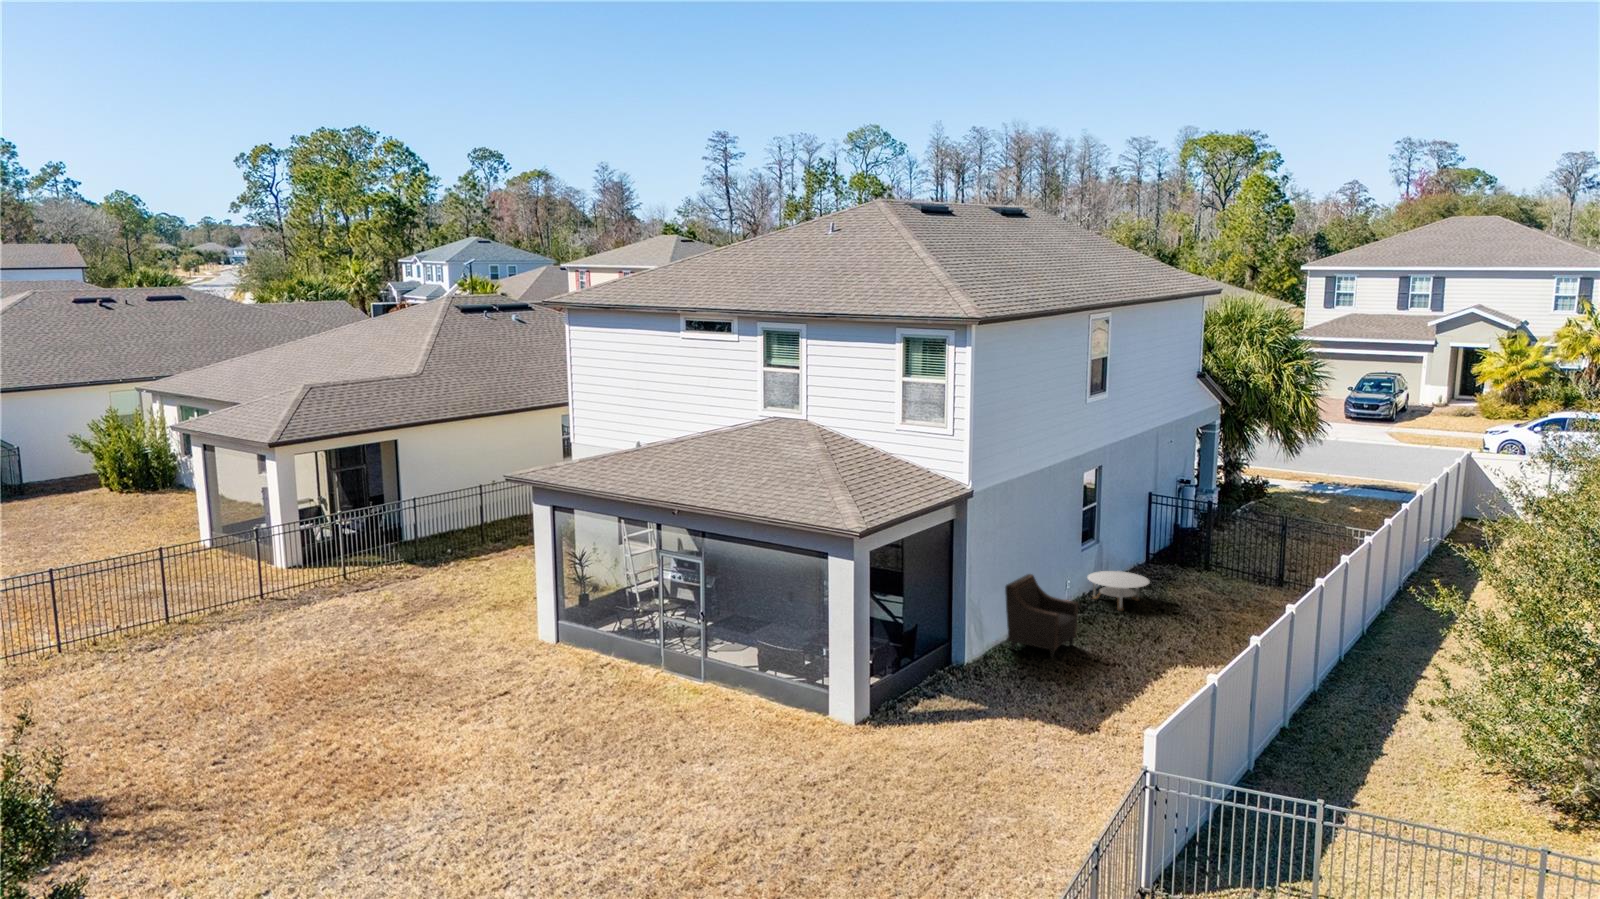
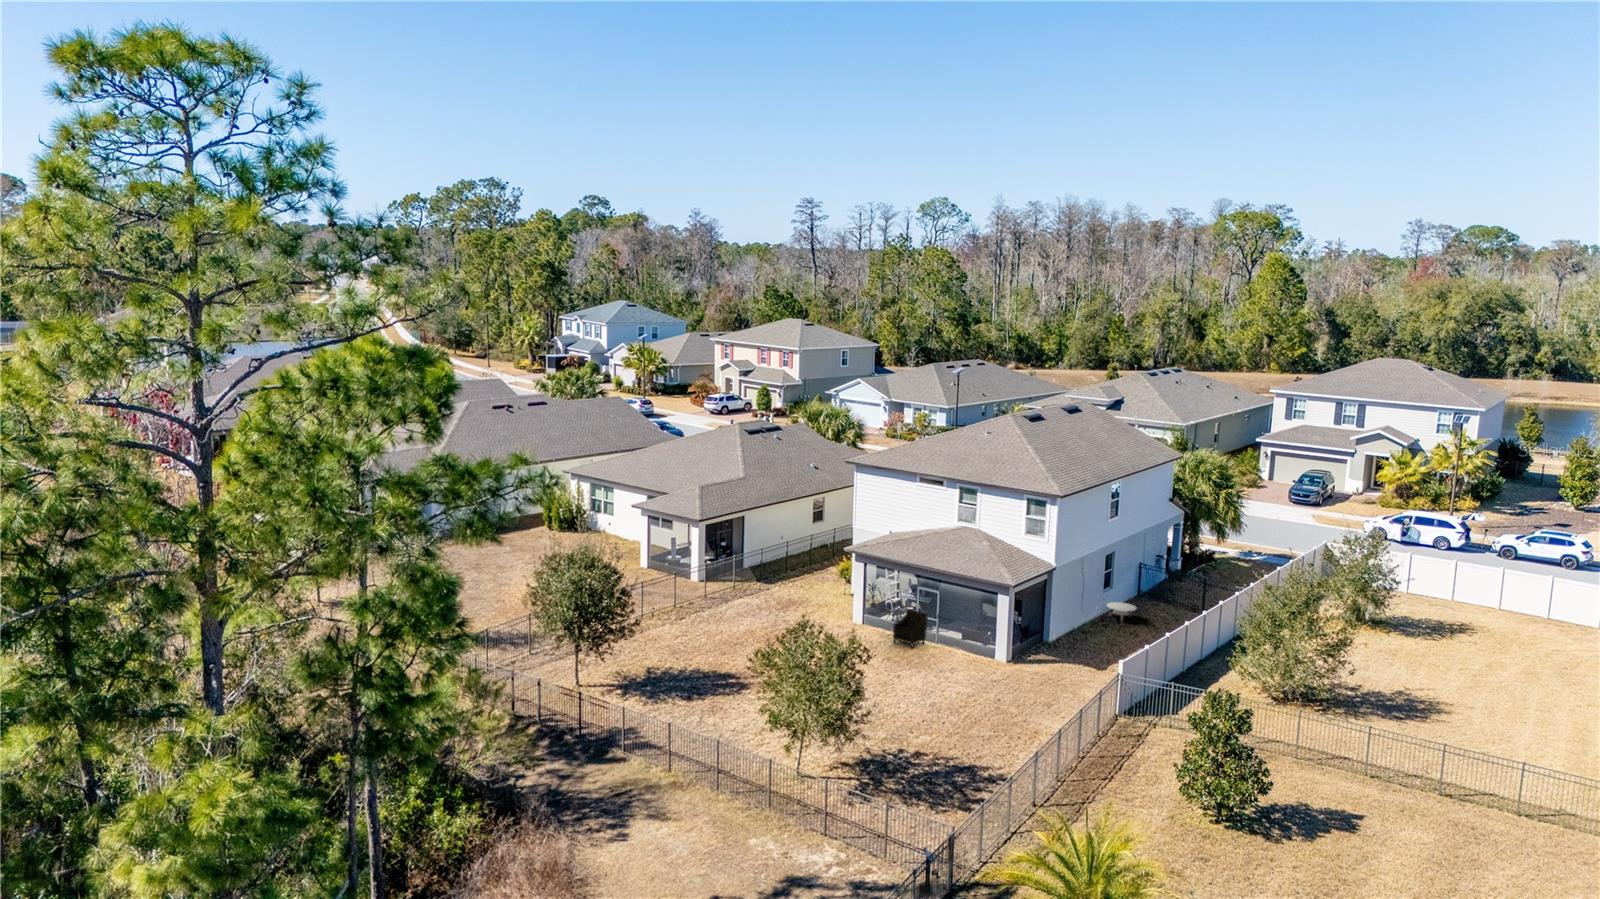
chair: present [1005,574,1078,658] -> present [893,609,928,647]

